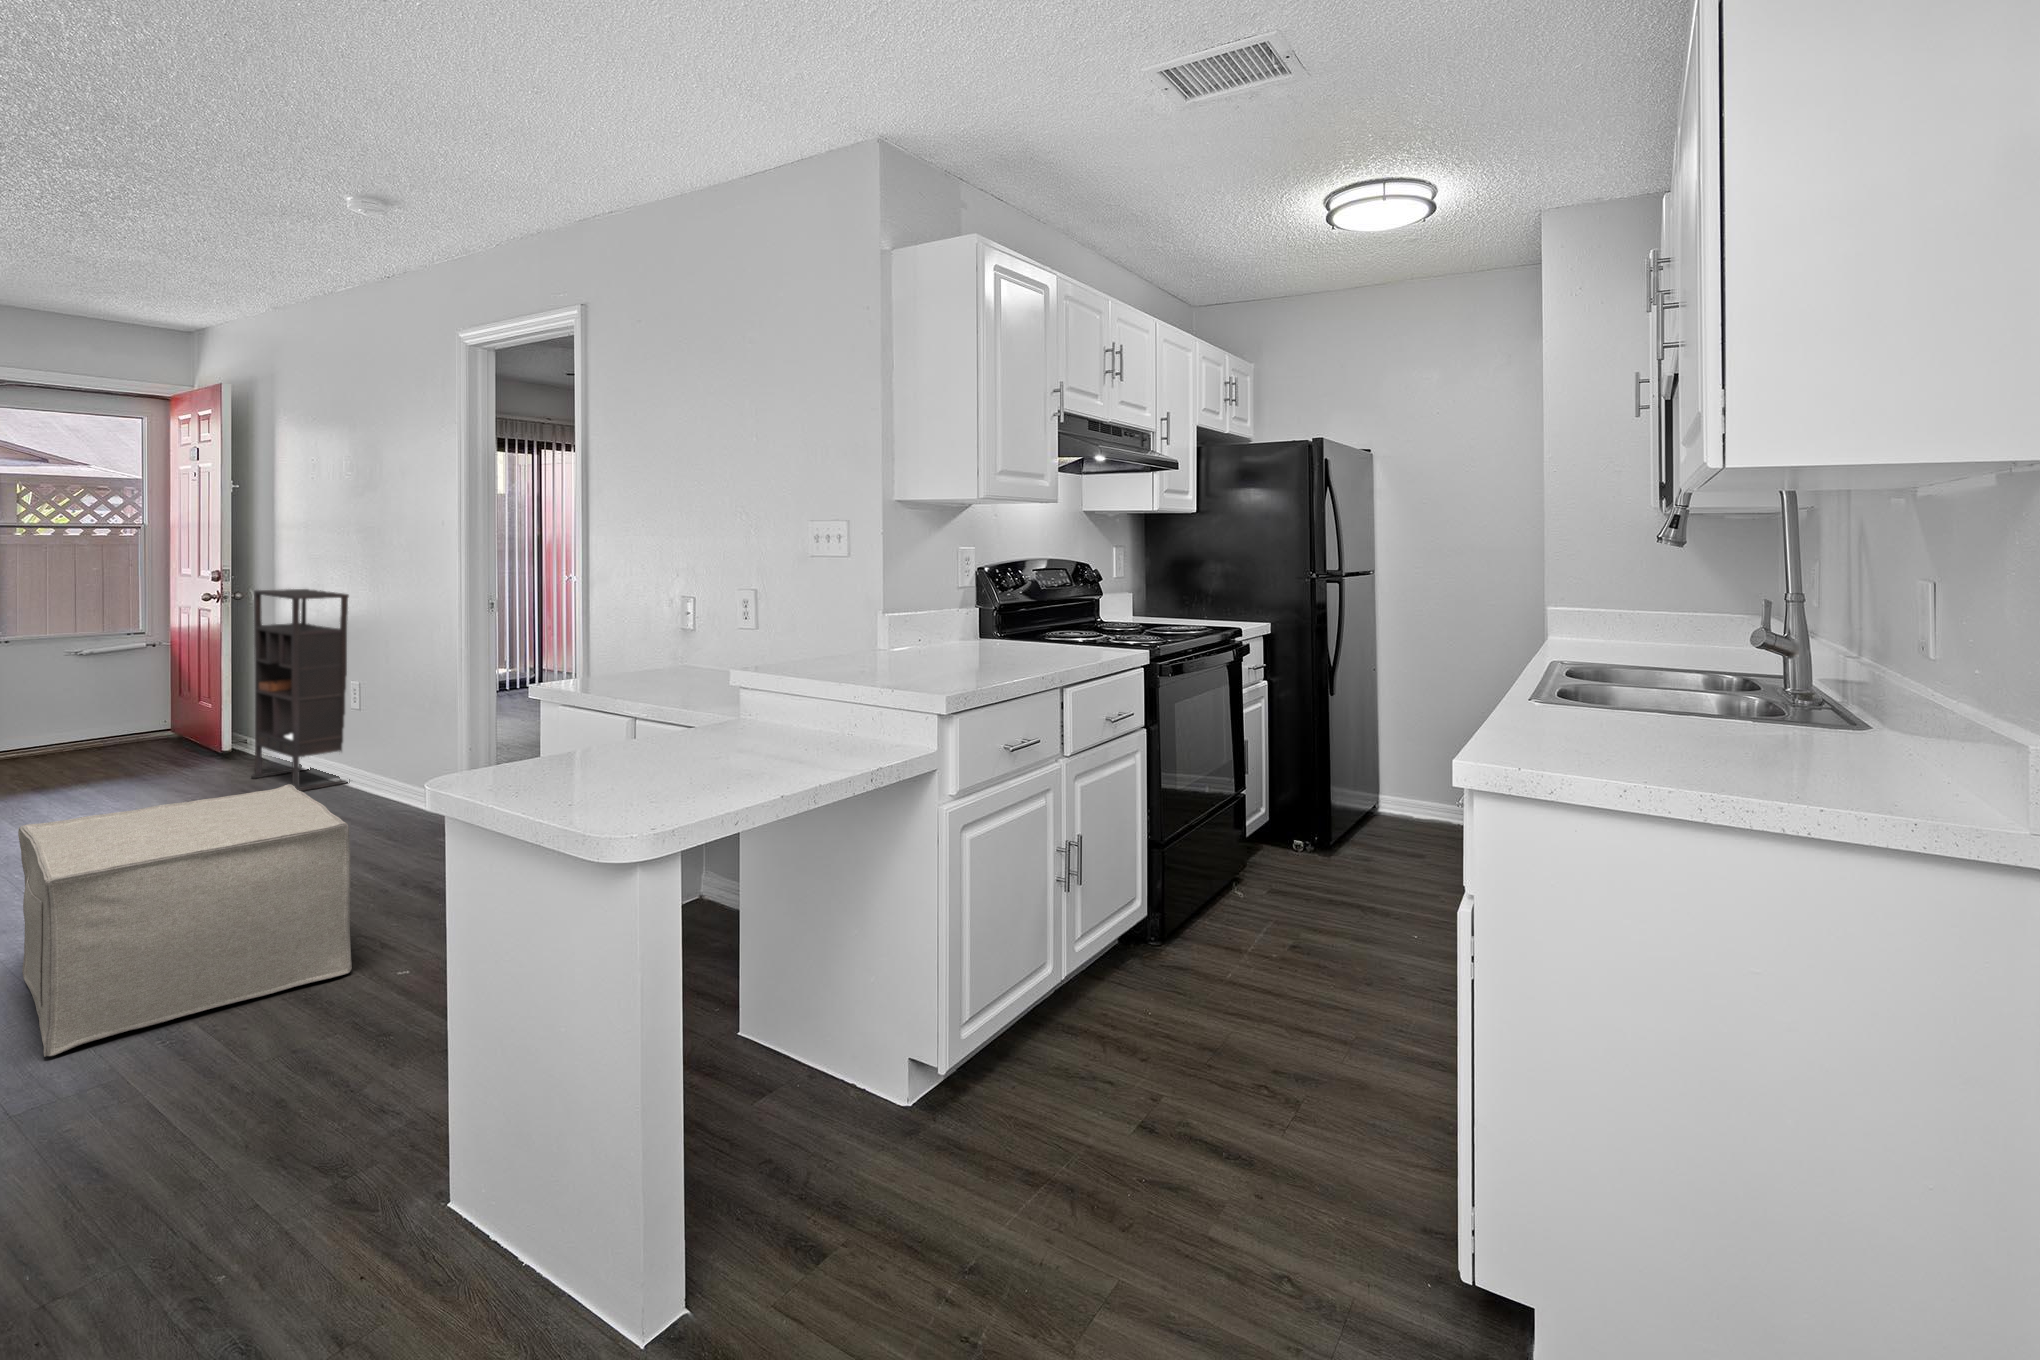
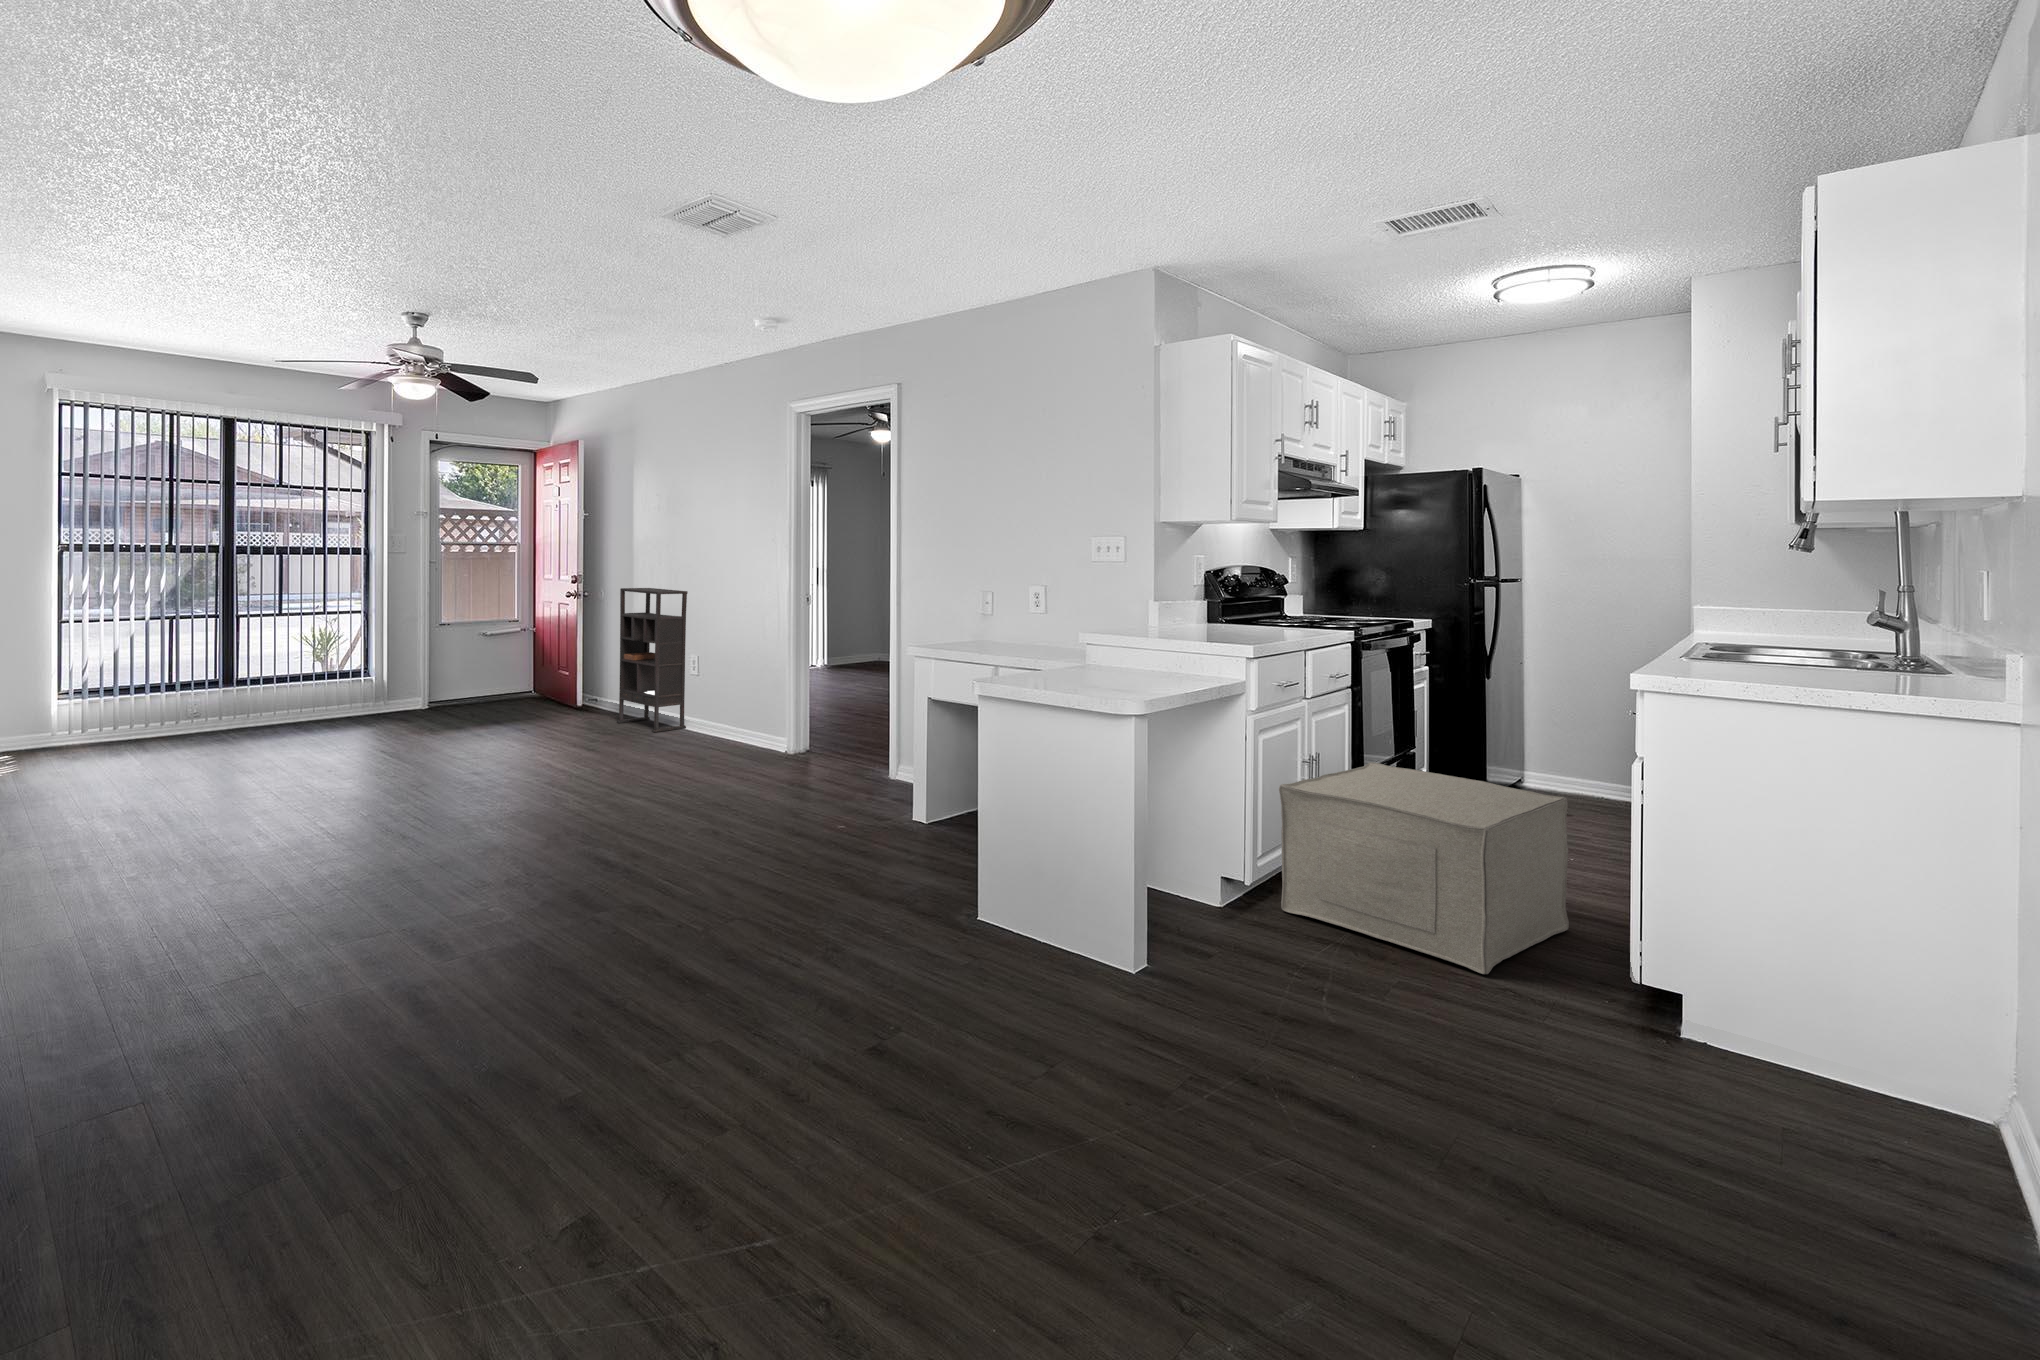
ottoman: present [18,784,352,1057] -> present [1279,762,1569,974]

